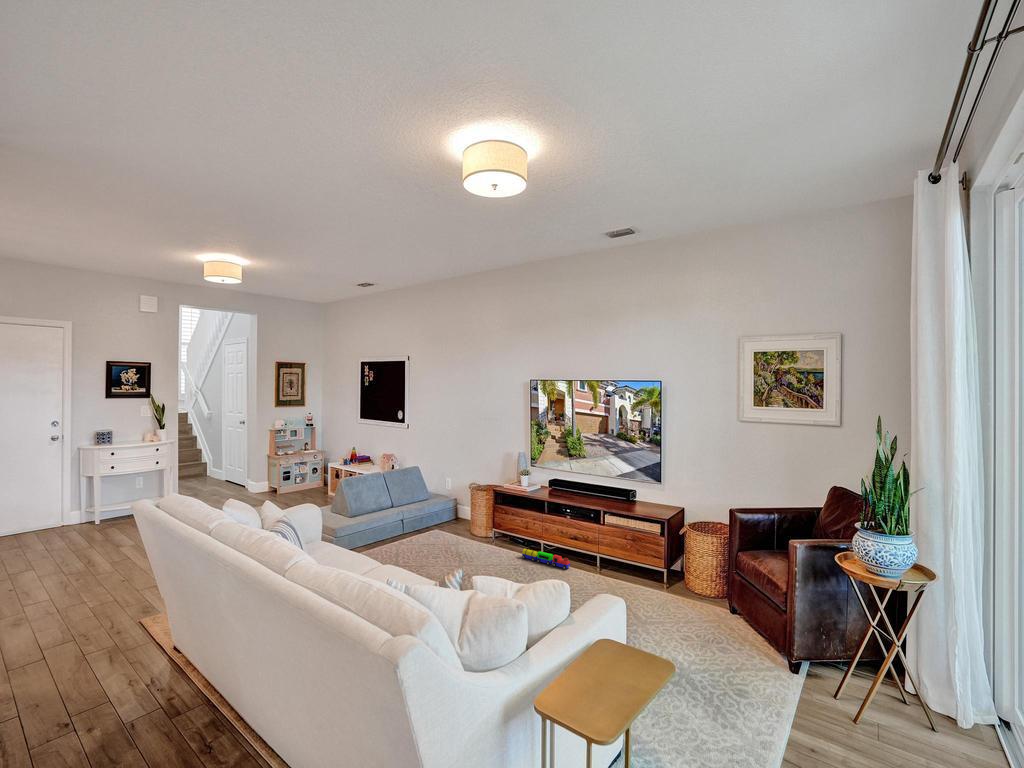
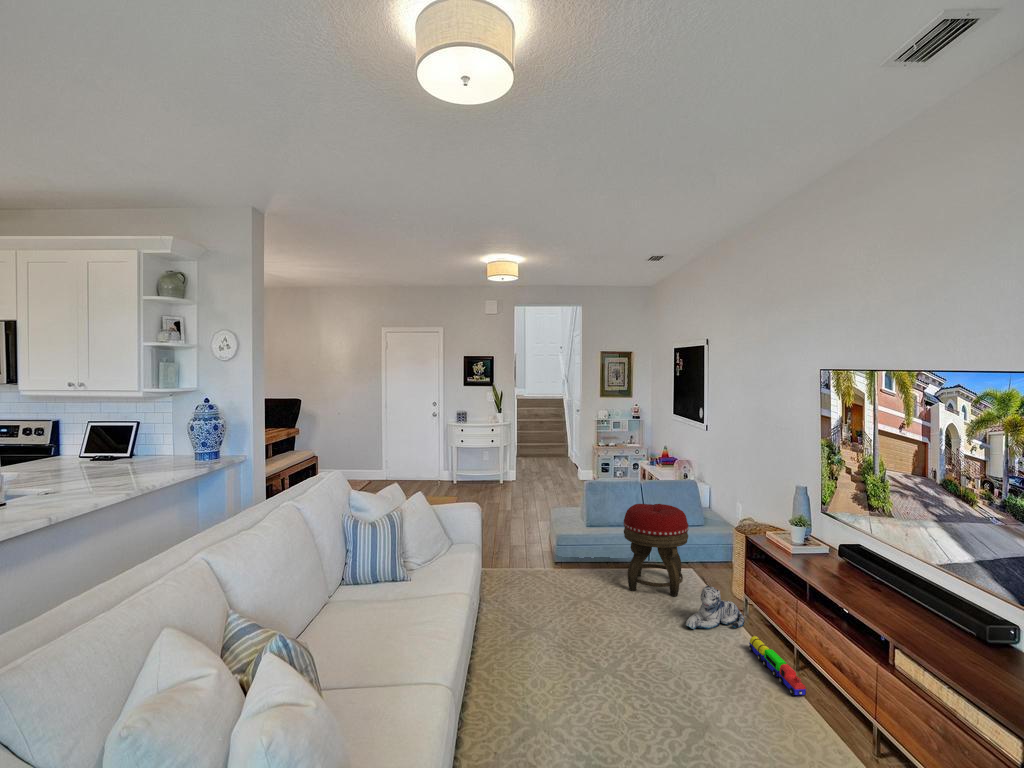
footstool: none [404,482,453,552] -> present [624,504,688,597]
plush toy: none [476,527,504,559] -> present [686,585,744,630]

